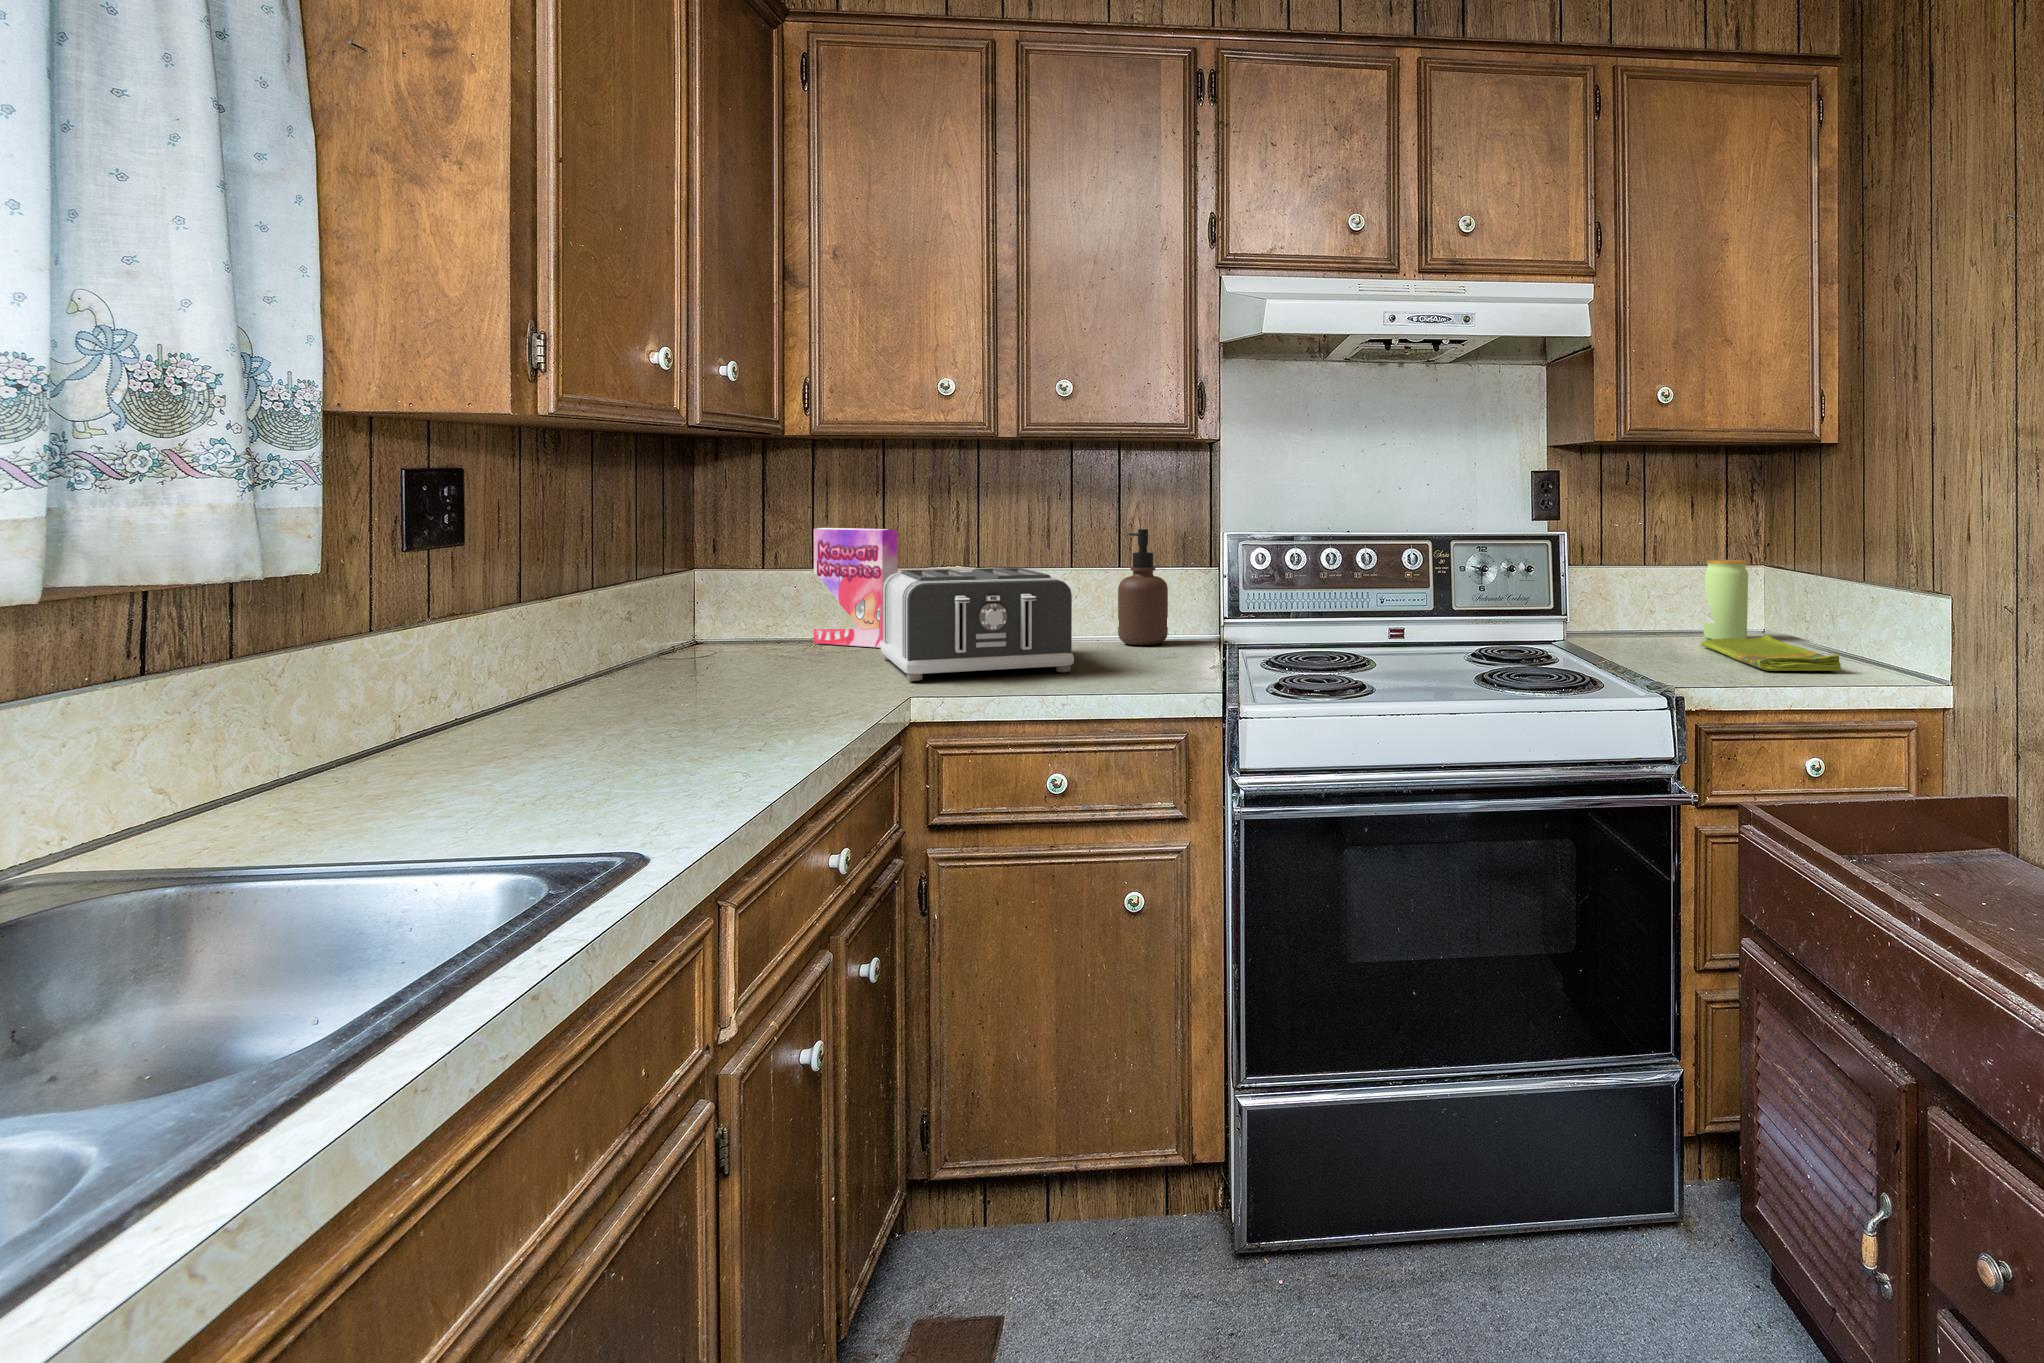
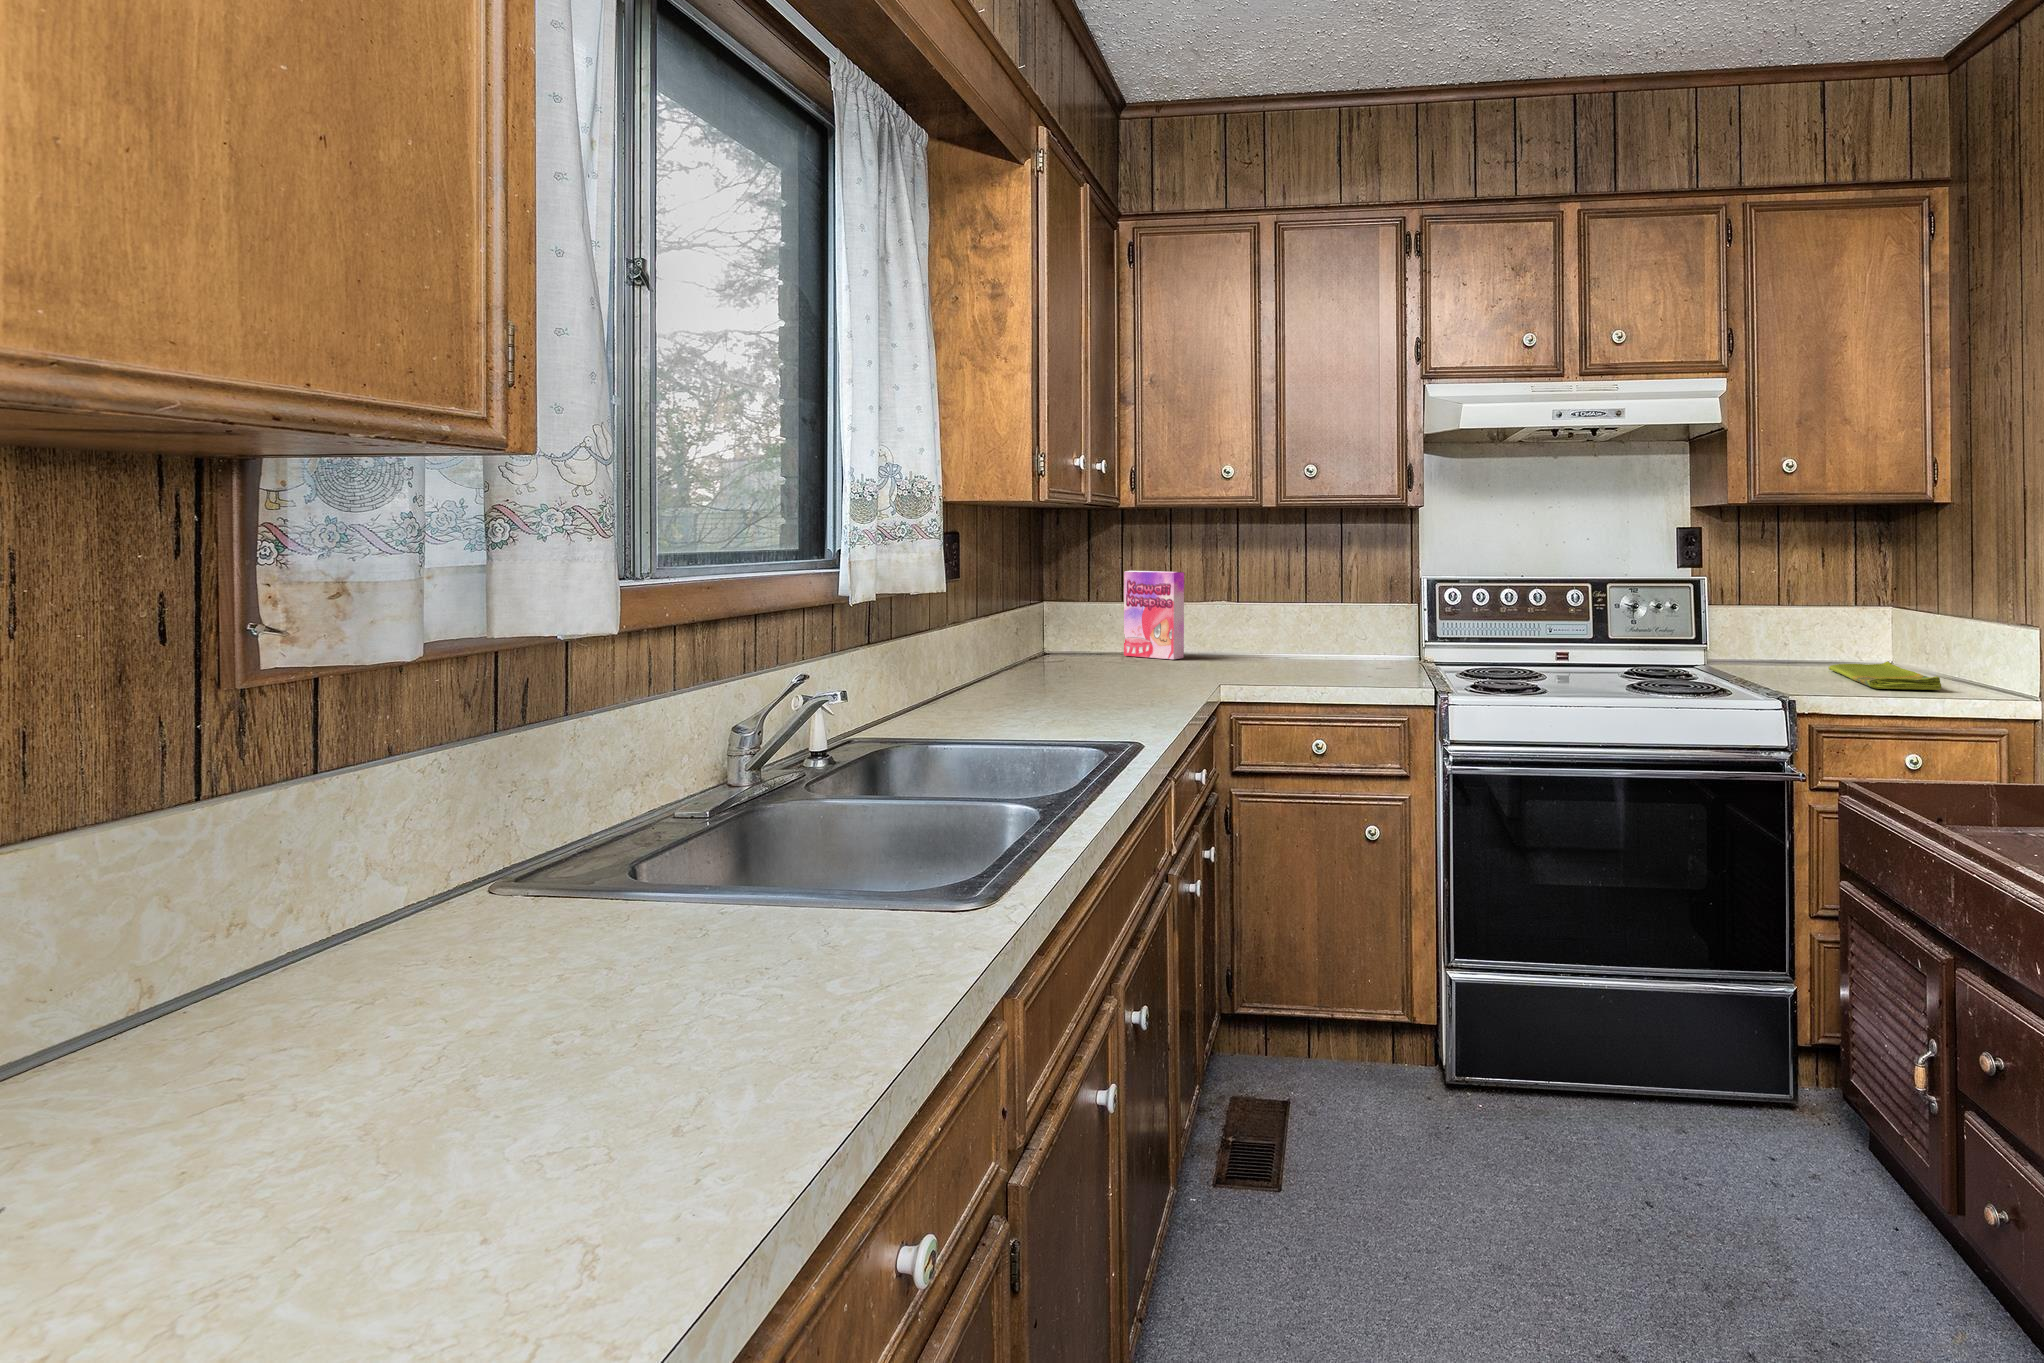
soap dispenser: present [1118,529,1168,645] -> none [1347,572,1385,661]
jar: present [1704,560,1748,639] -> none [1835,598,1874,666]
toaster: present [881,568,1074,681] -> none [1175,601,1316,681]

